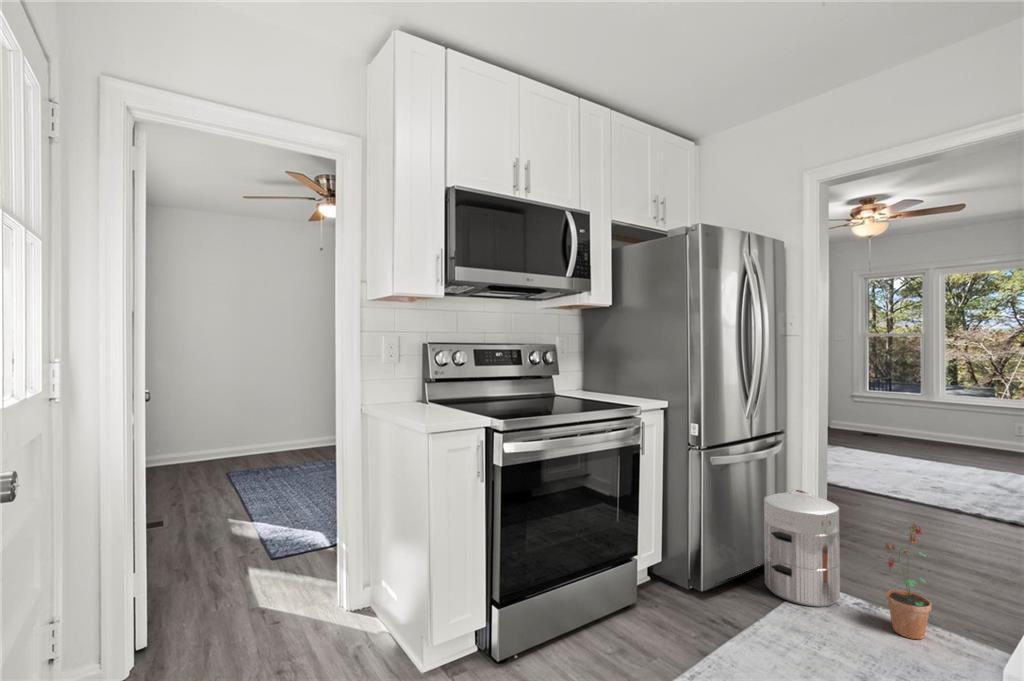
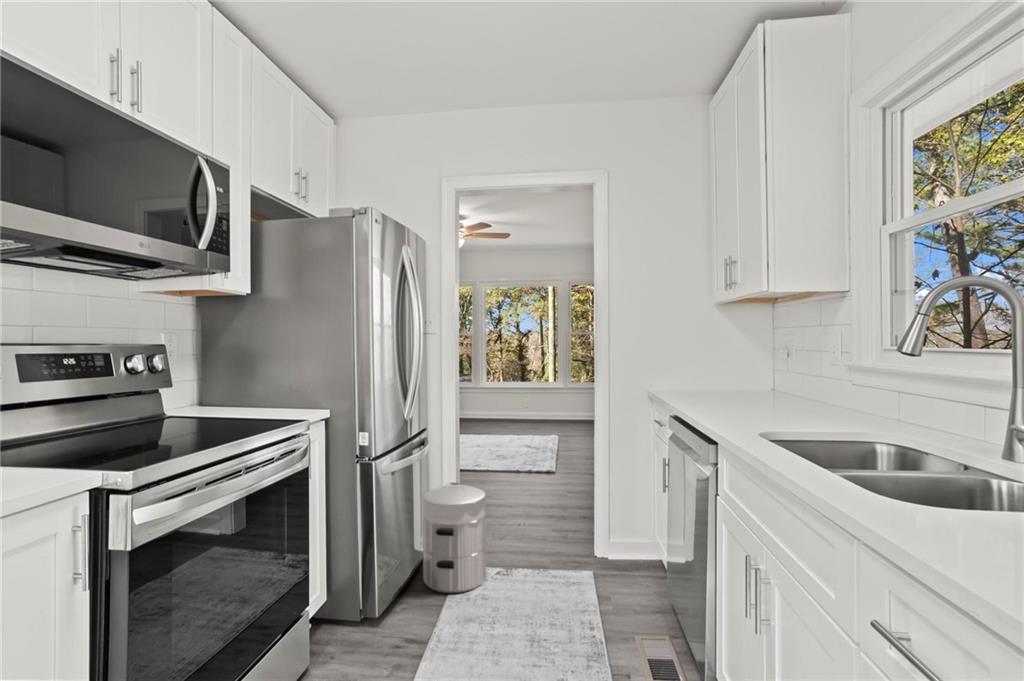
potted plant: present [885,523,931,639] -> none [519,490,555,589]

